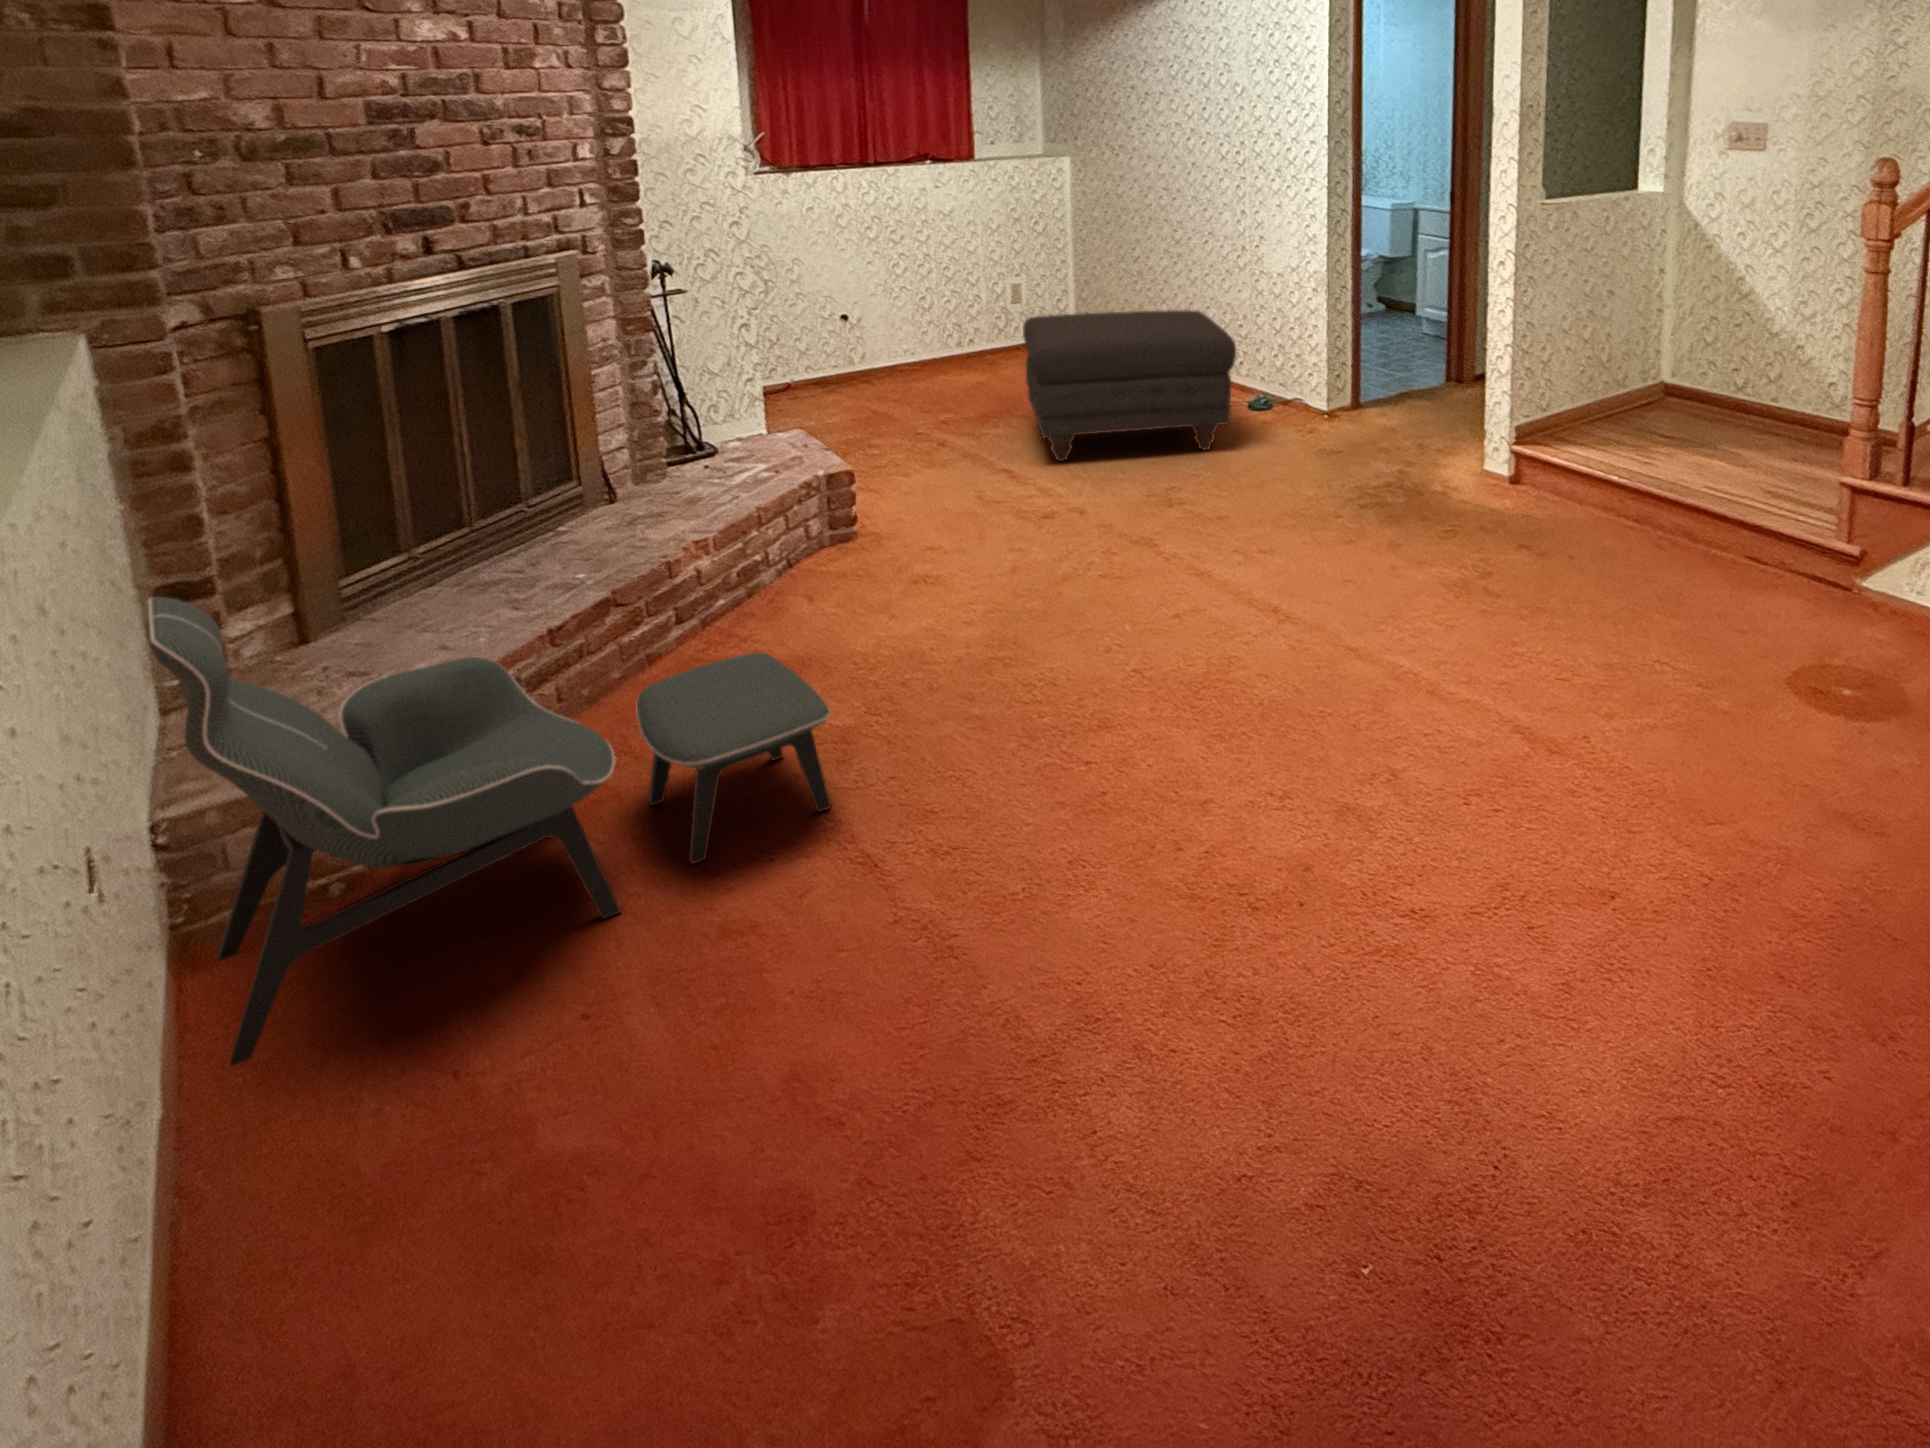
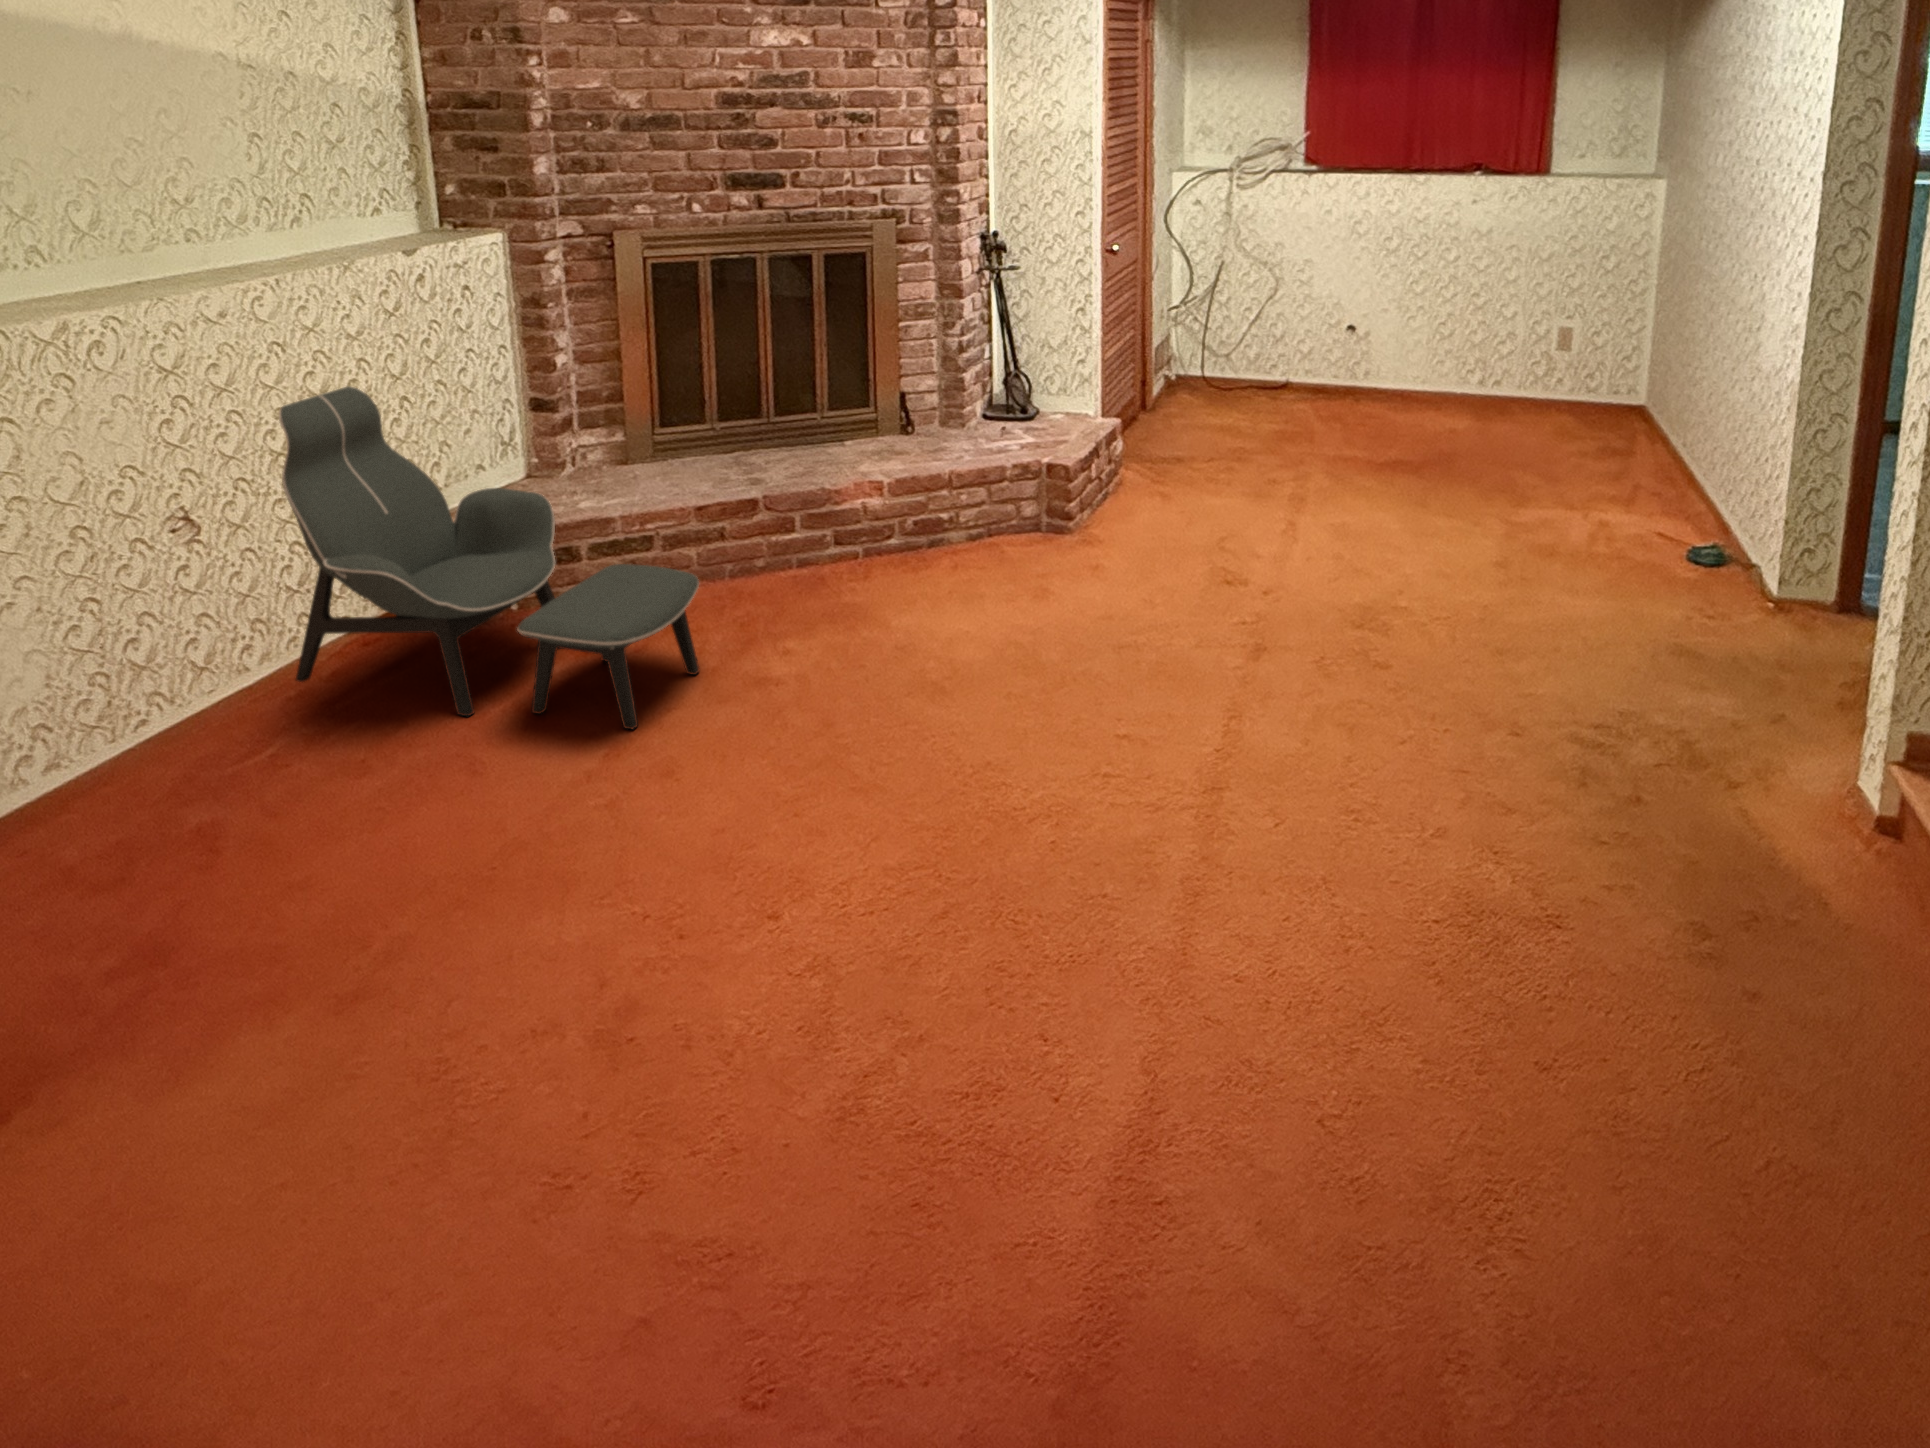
ottoman: present [1023,310,1236,461] -> none [1325,359,1644,587]

